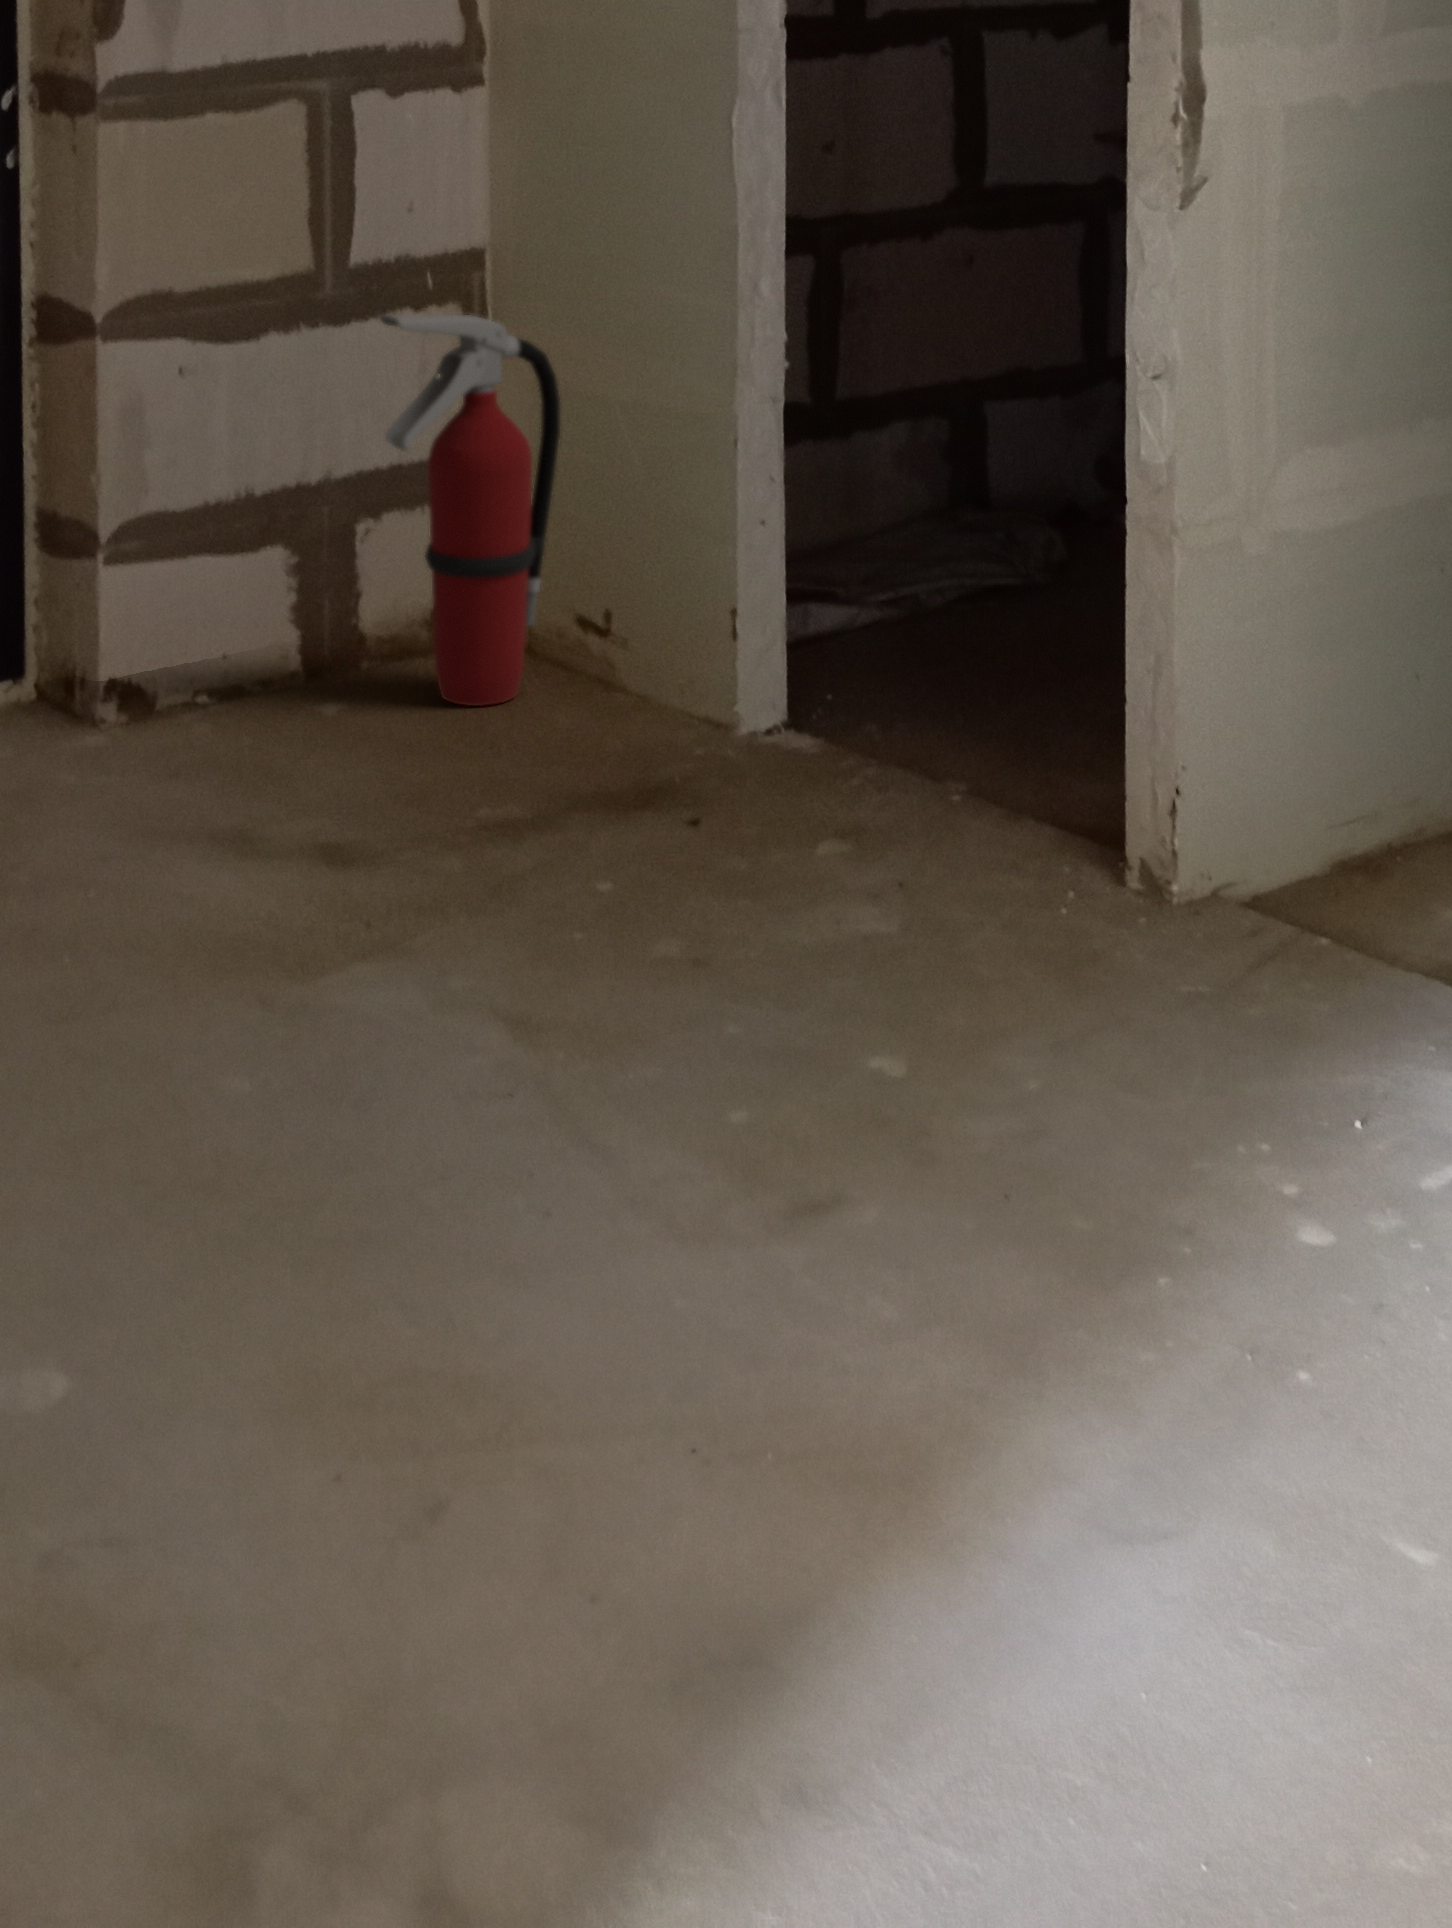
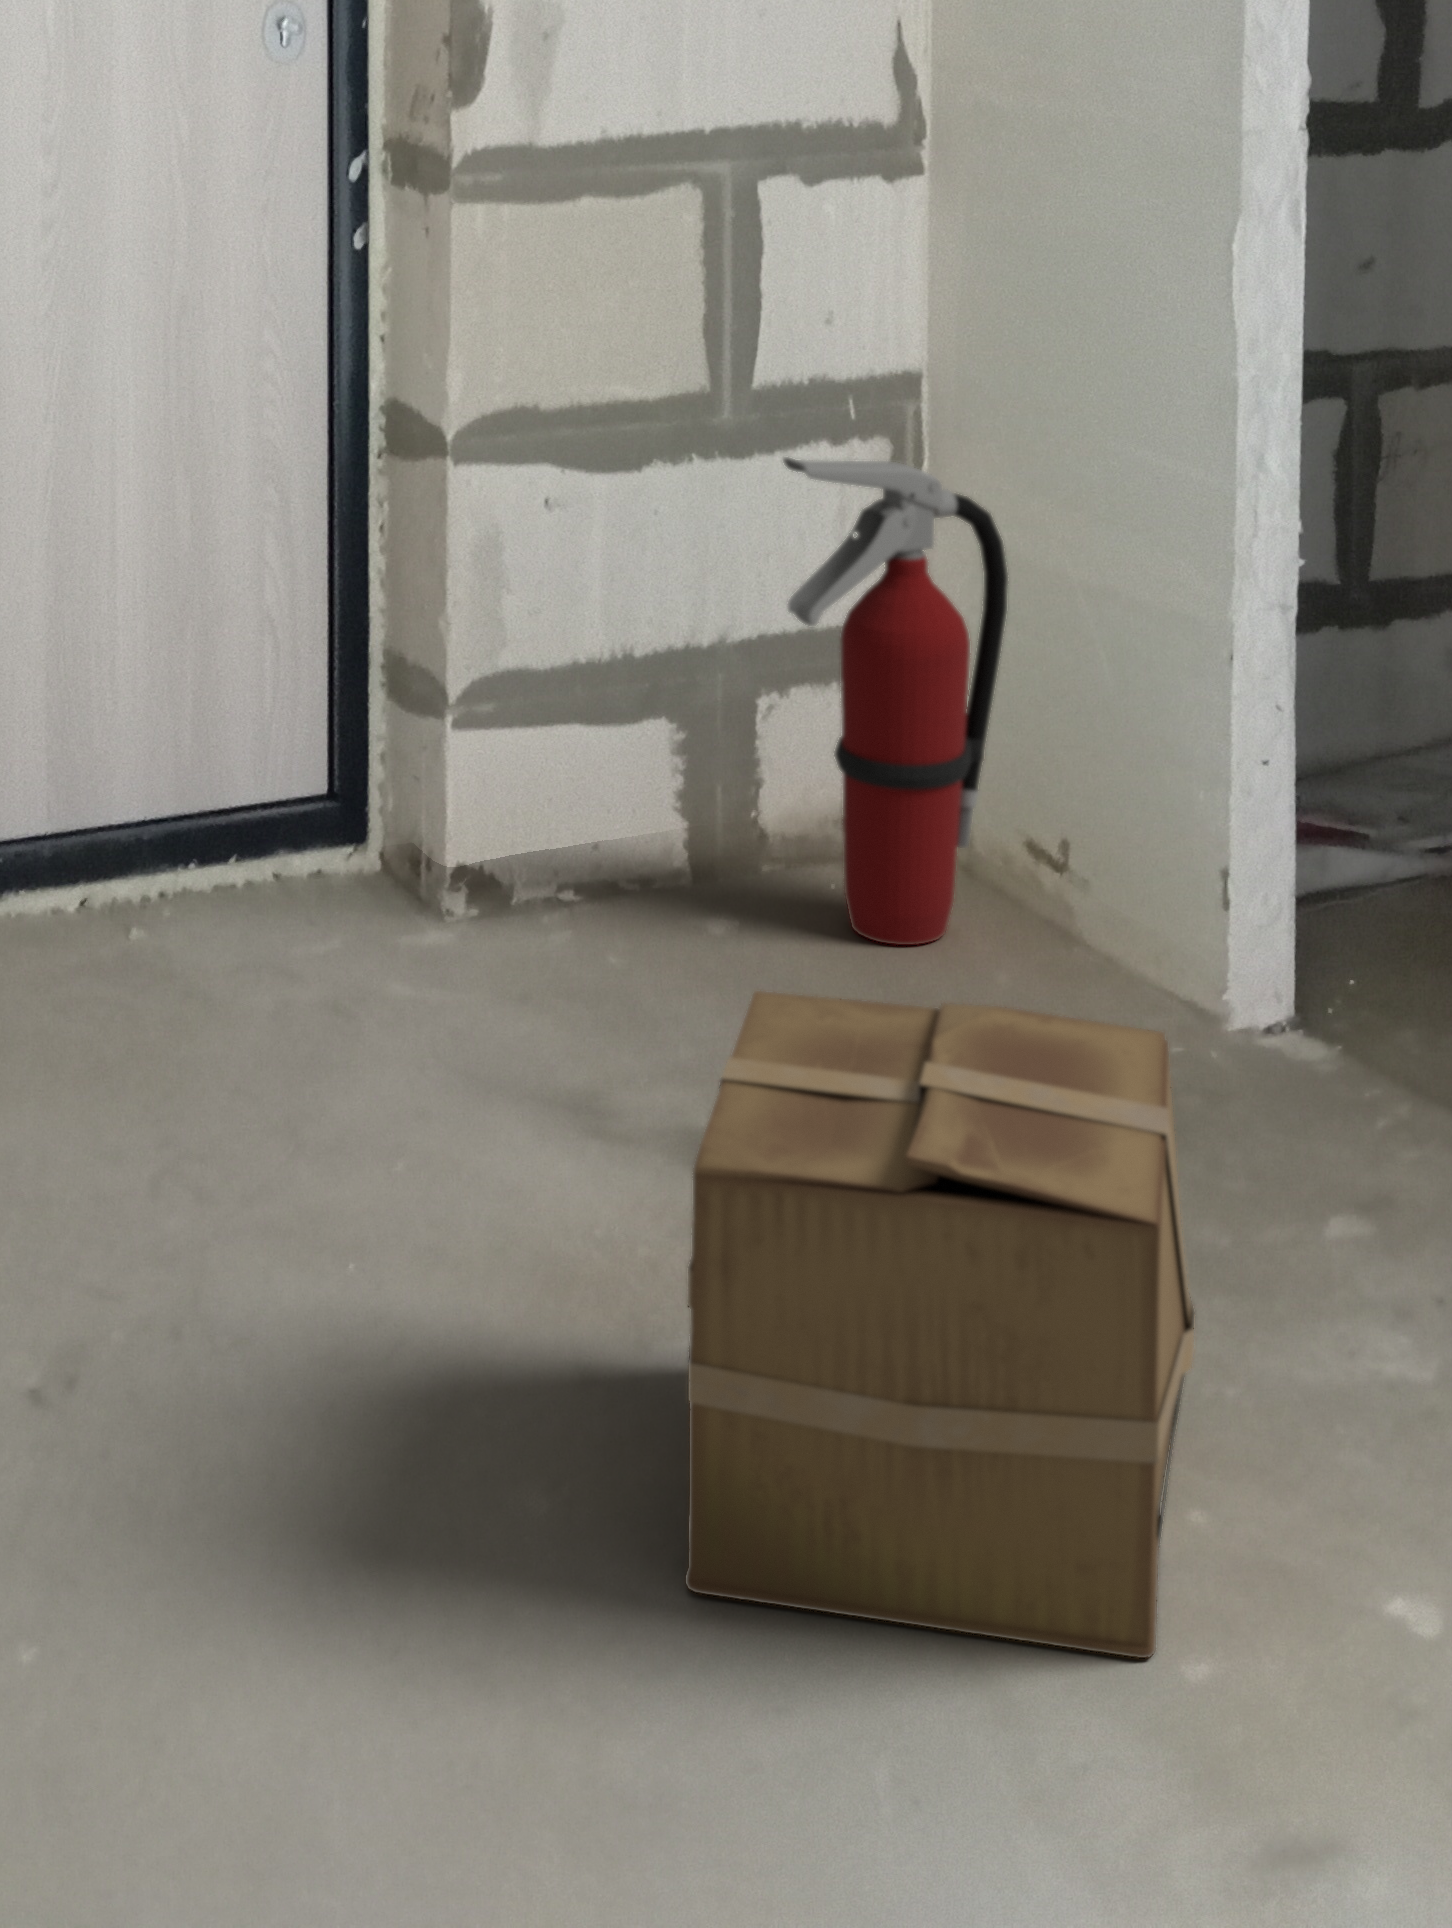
cardboard box: none [356,682,728,1121] -> present [685,991,1195,1658]

